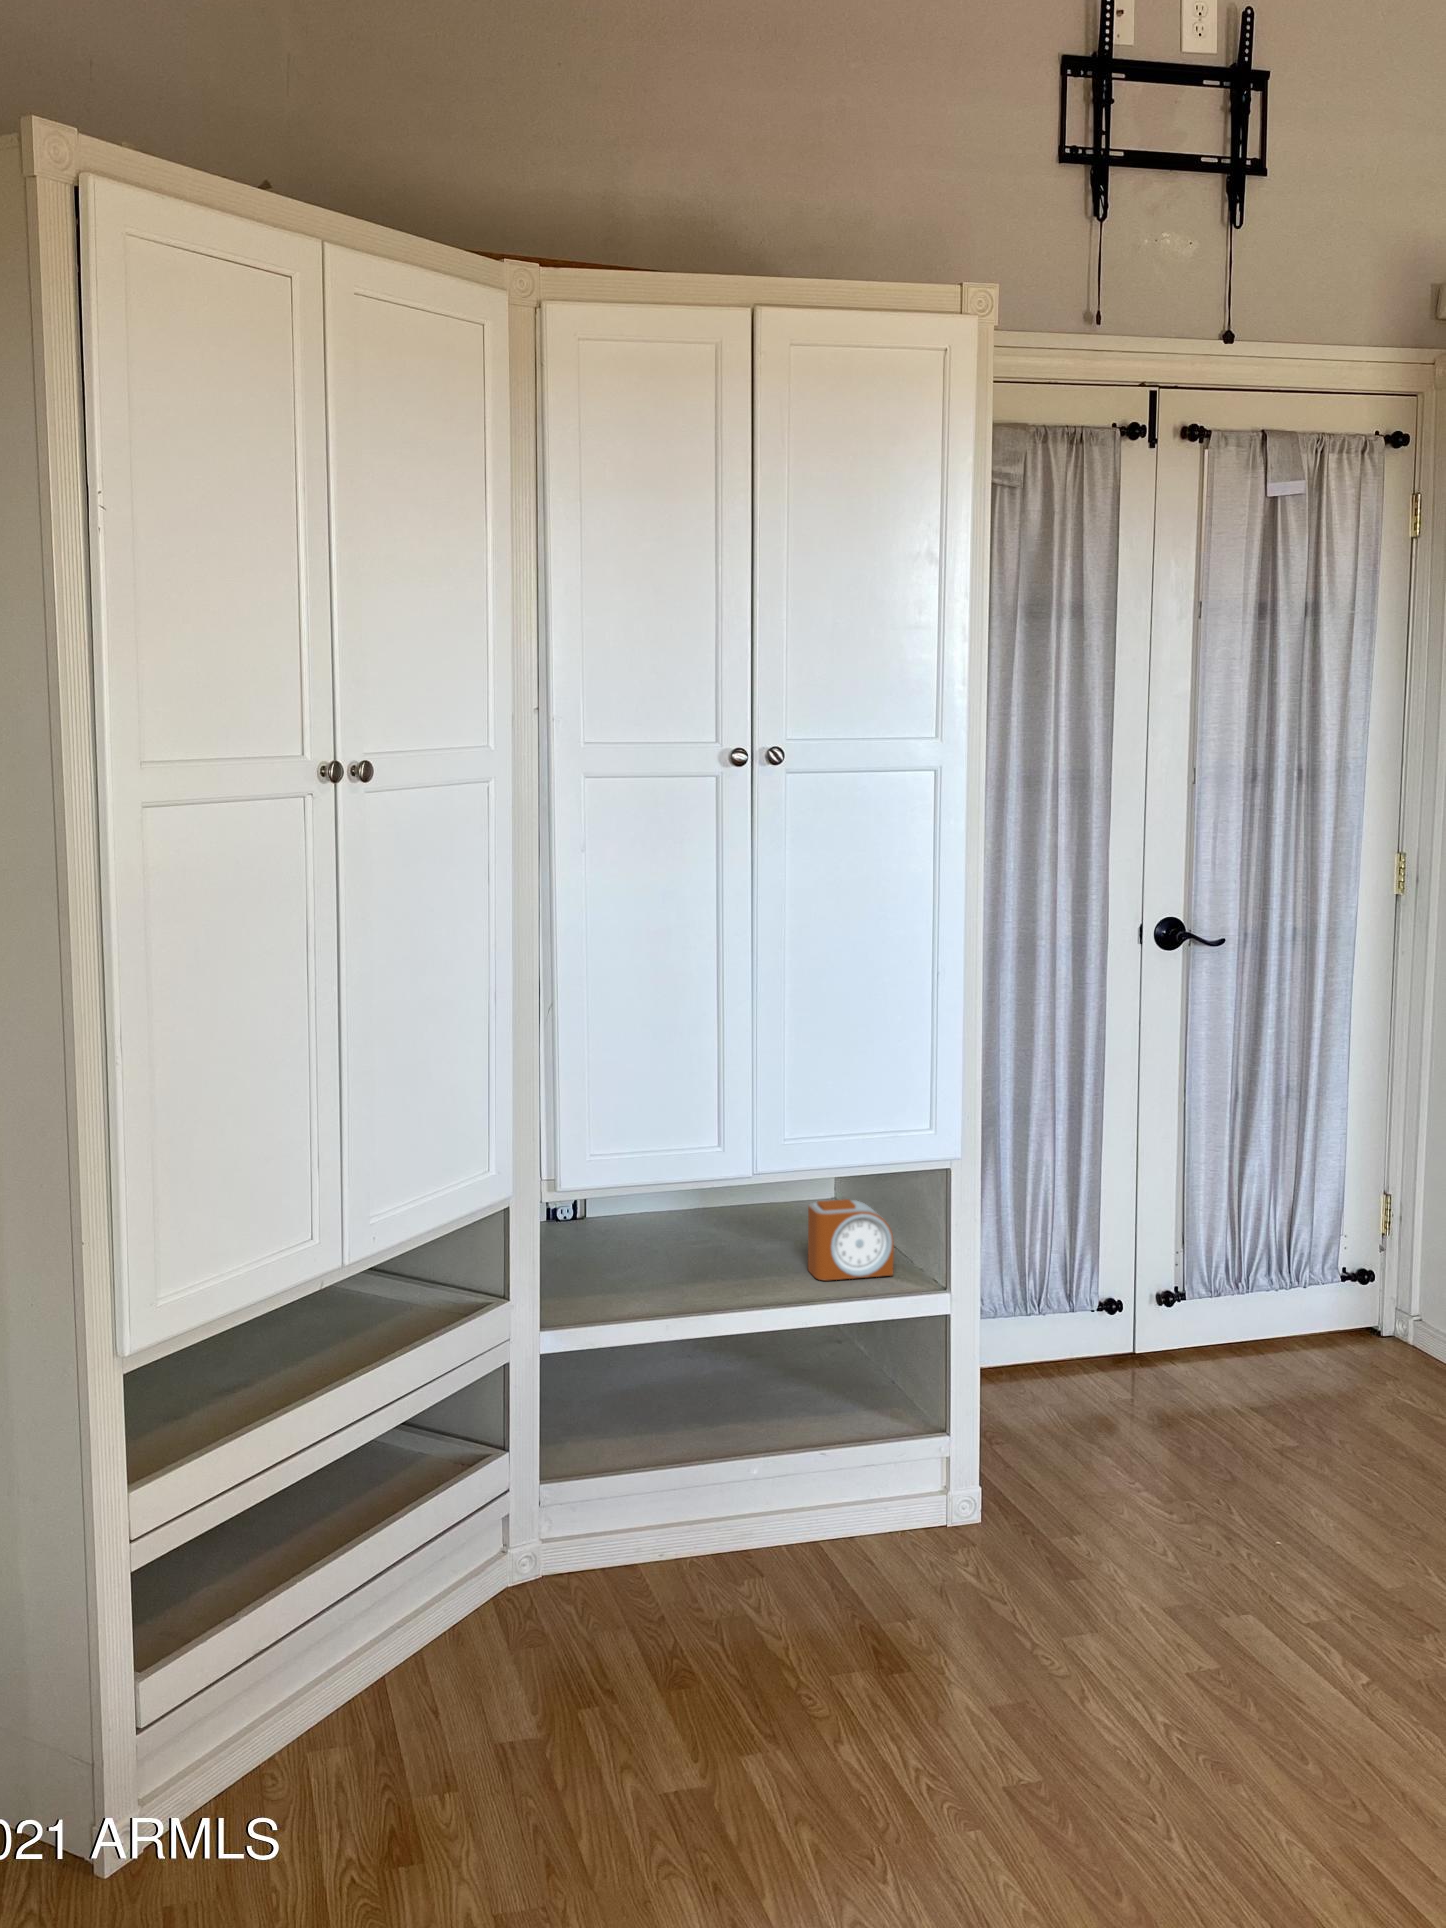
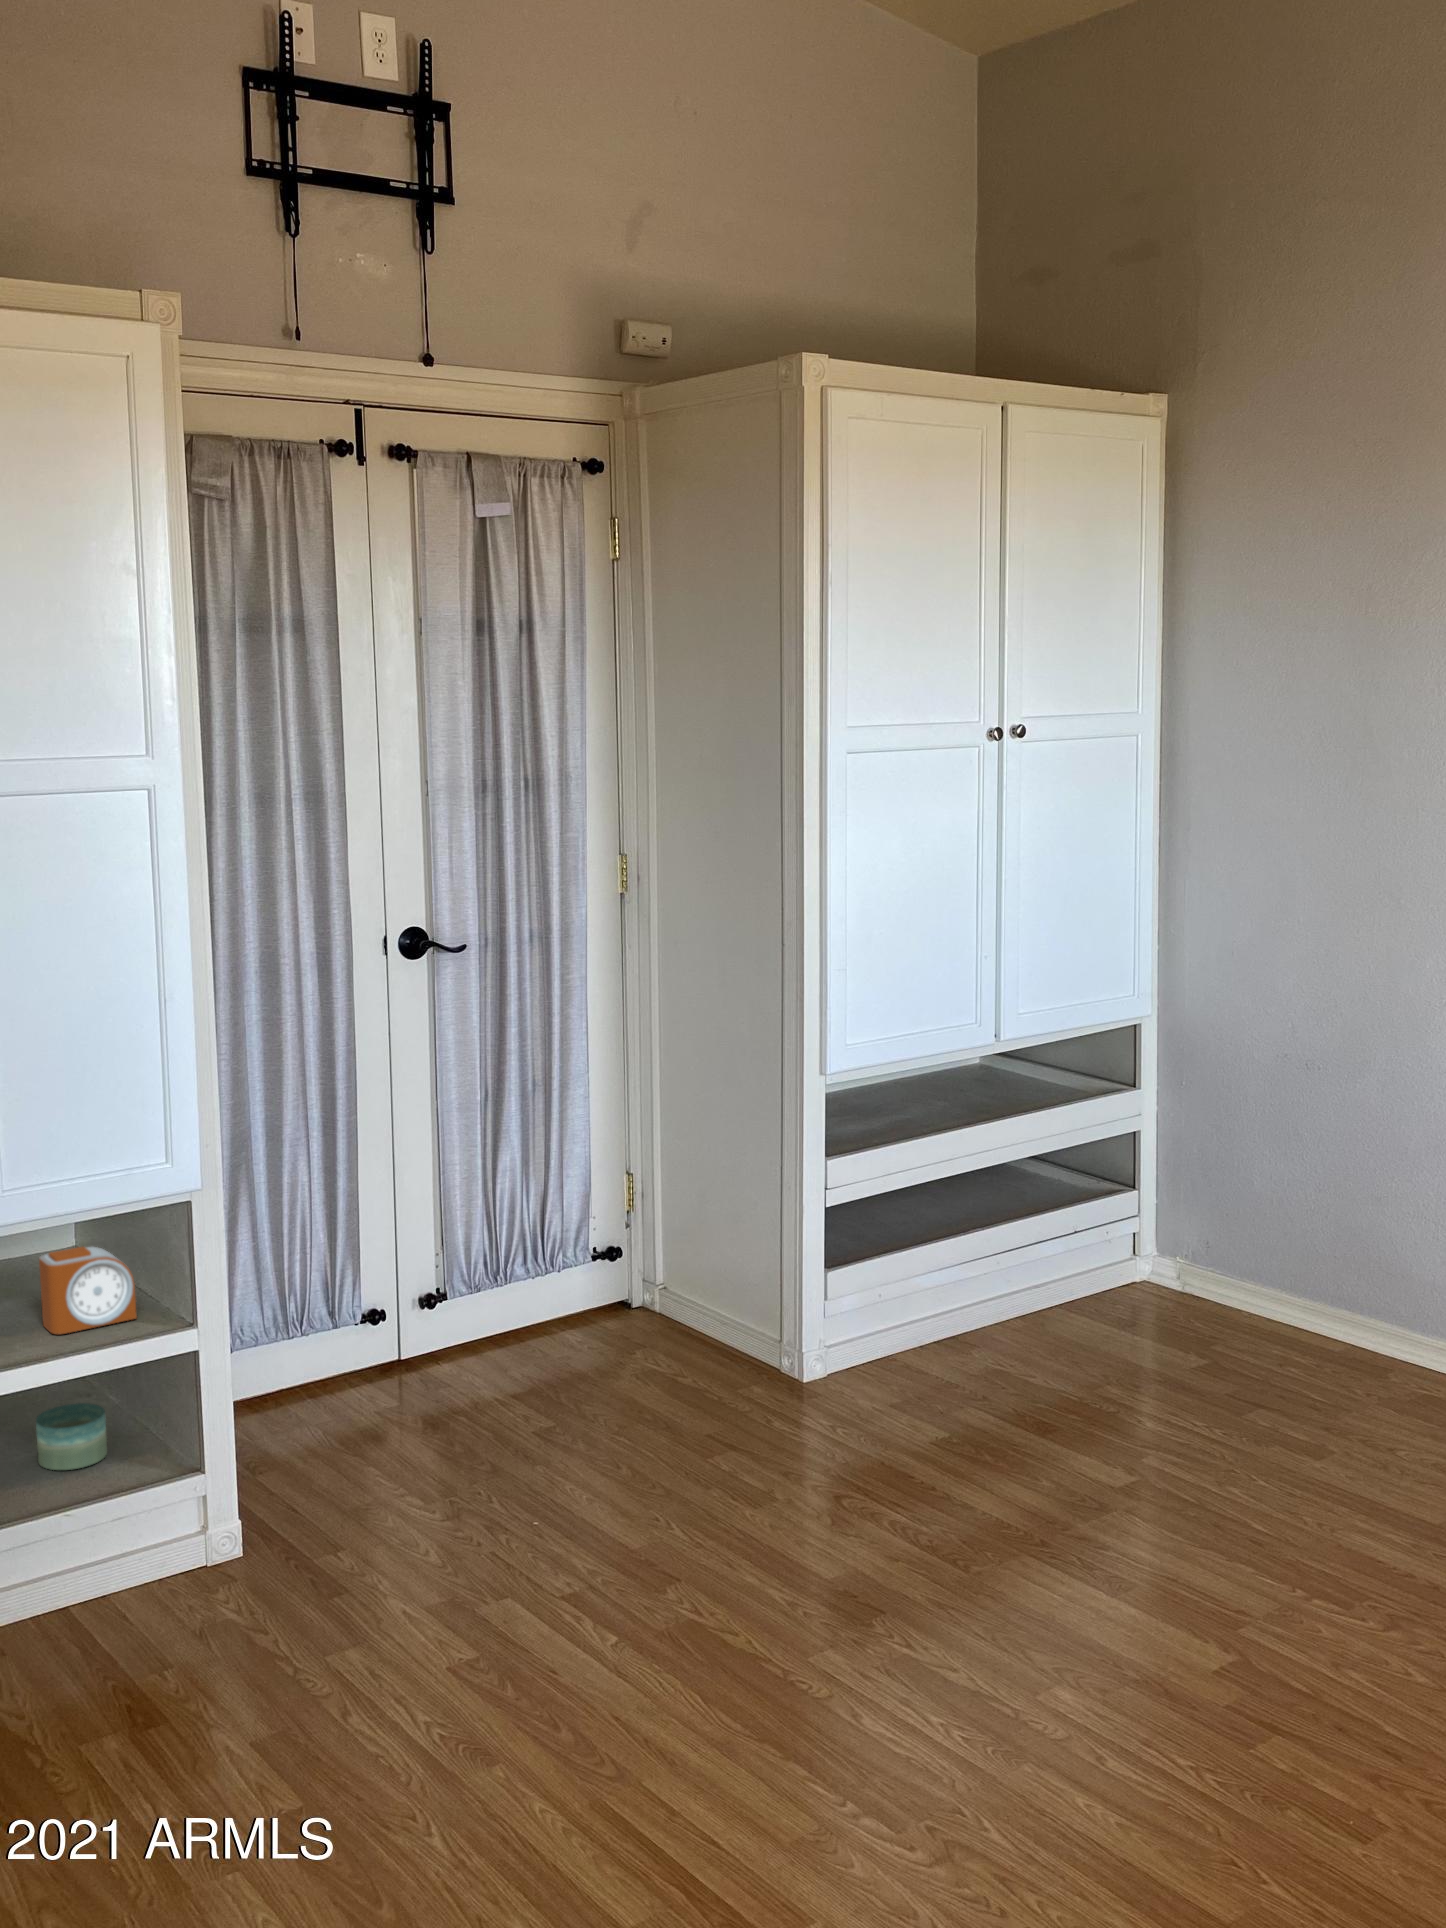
candle: none [795,1348,858,1411] -> present [36,1403,107,1470]

